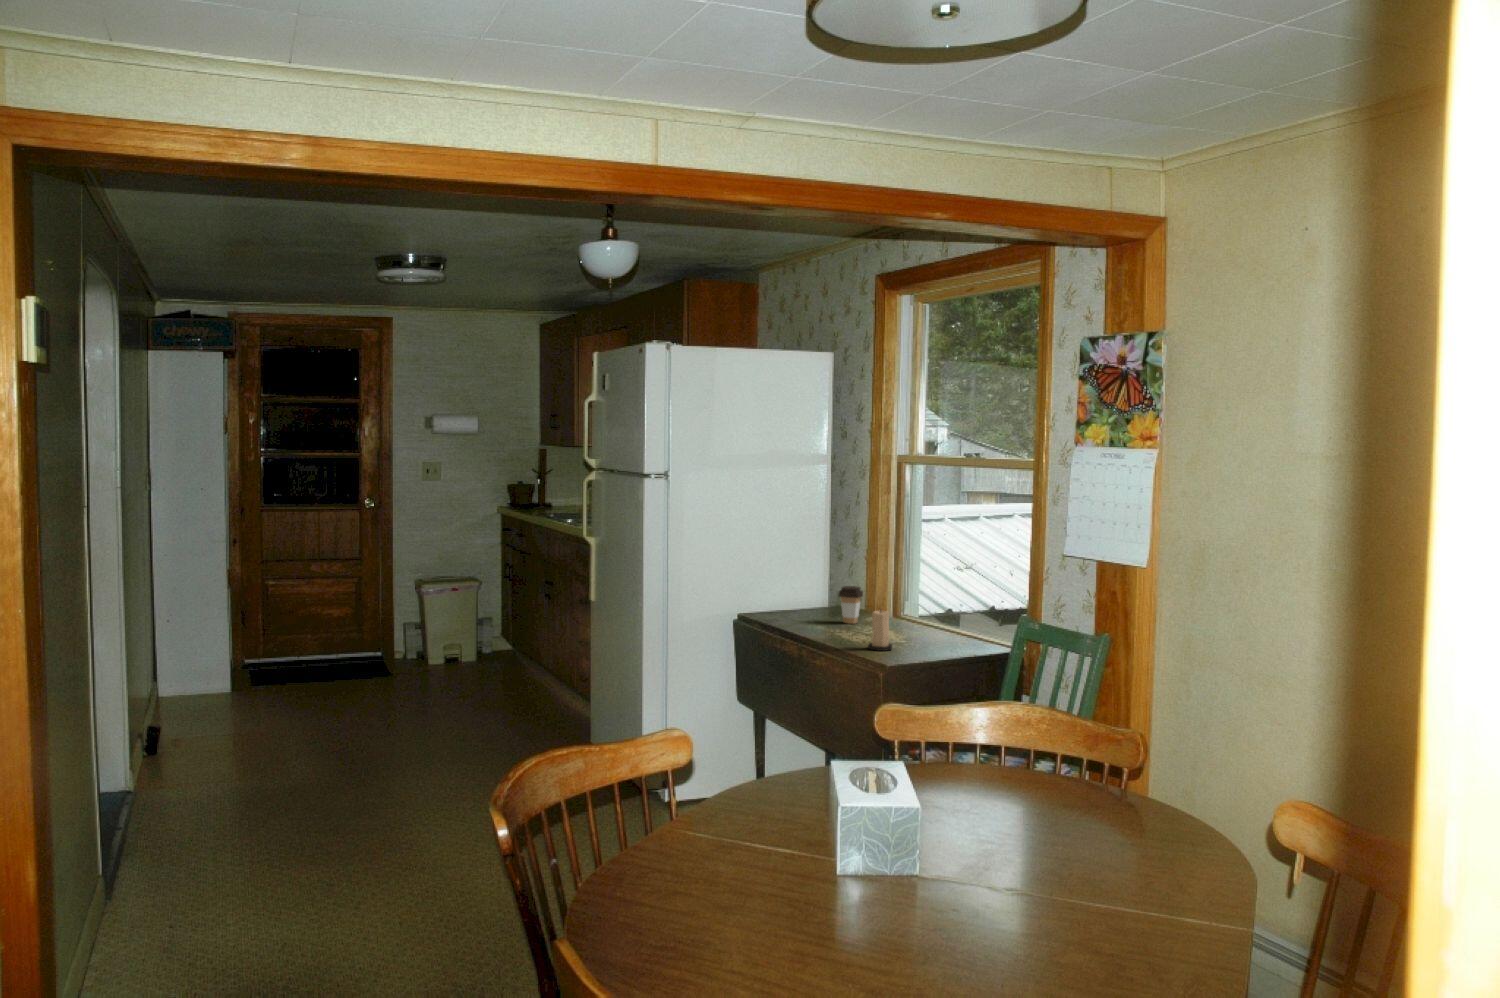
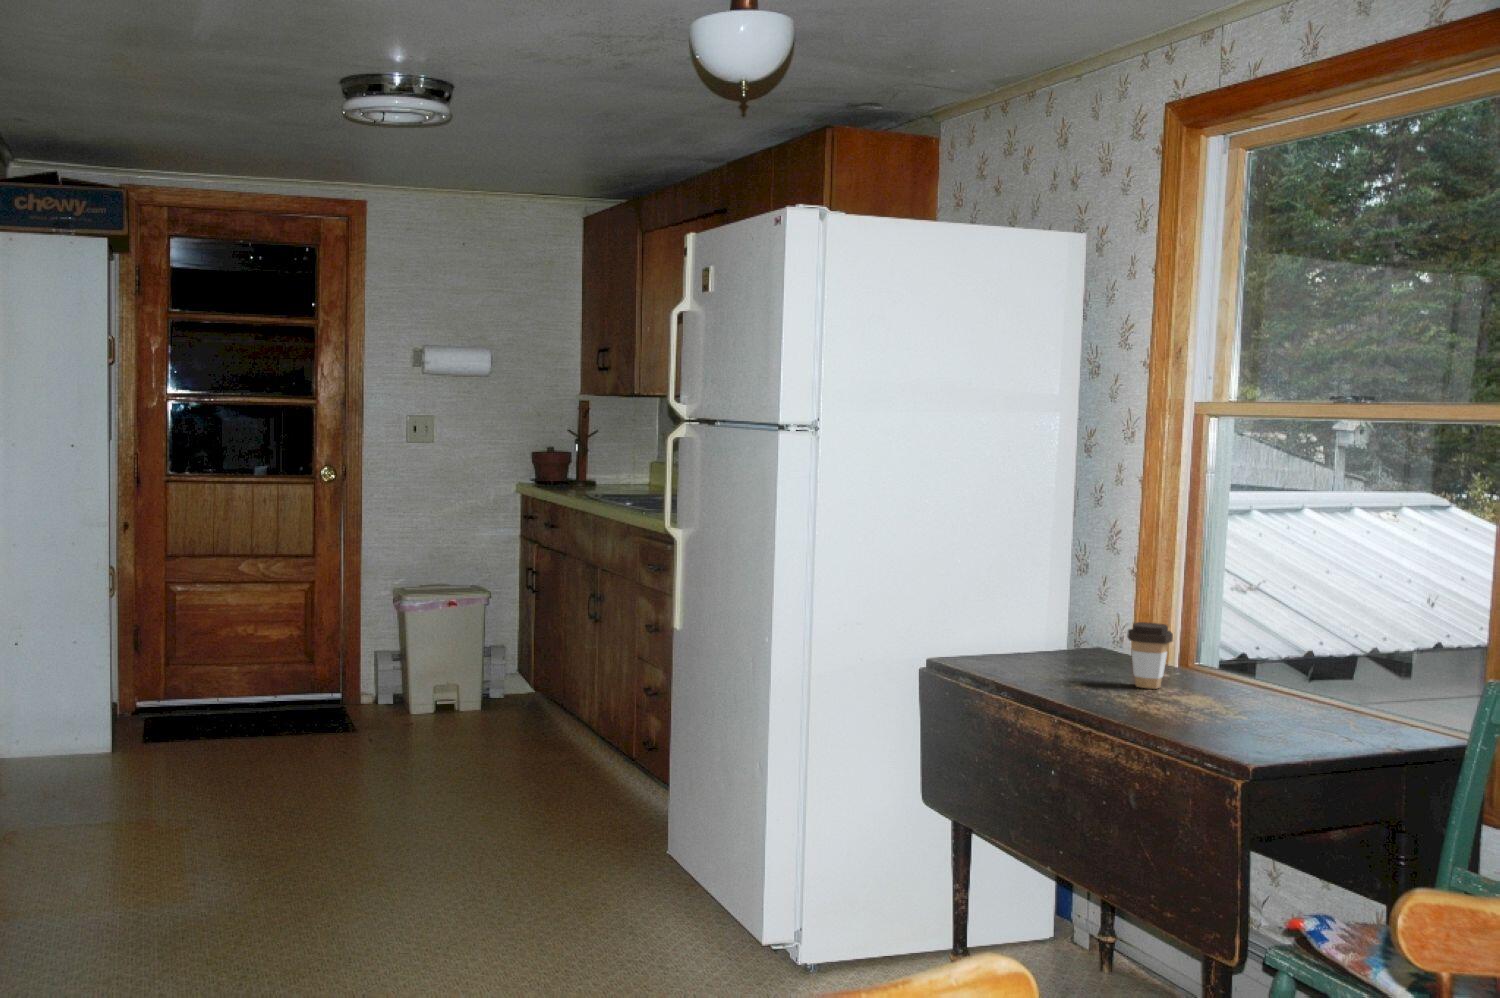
candle: present [868,610,892,651] -> none [1230,669,1278,751]

